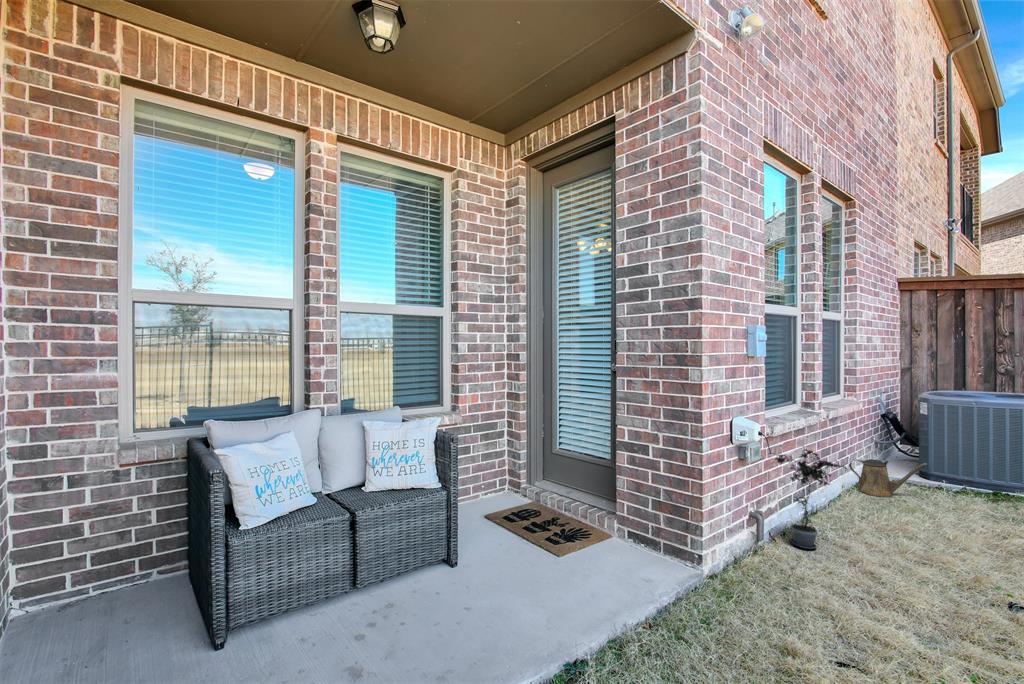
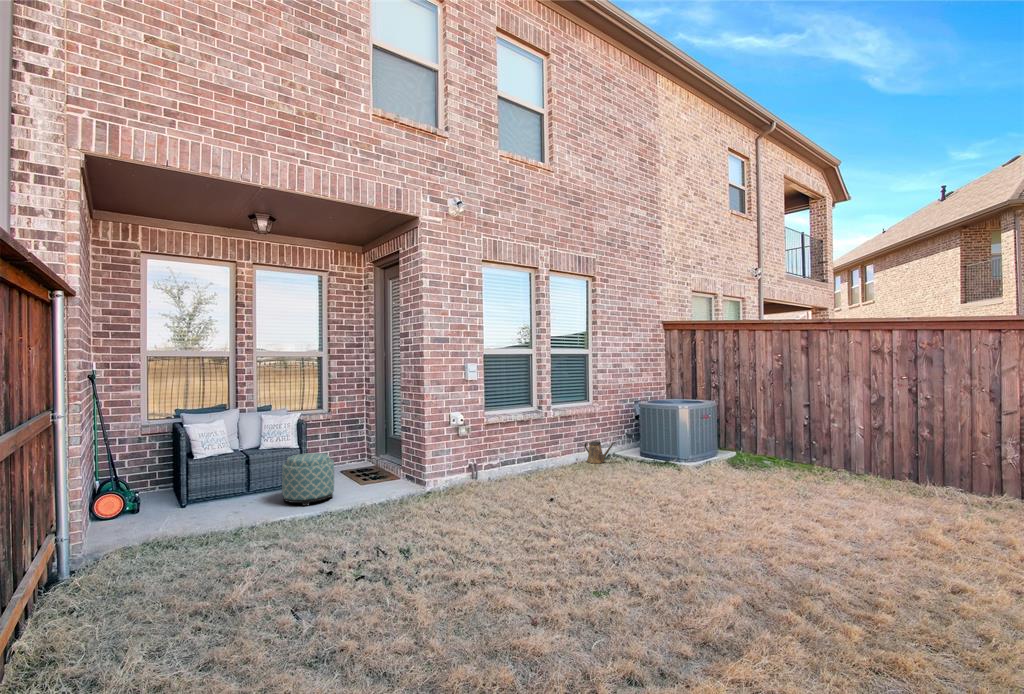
potted plant: present [775,446,848,549] -> none [490,428,518,483]
ottoman: none [437,505,543,642] -> present [282,453,334,506]

